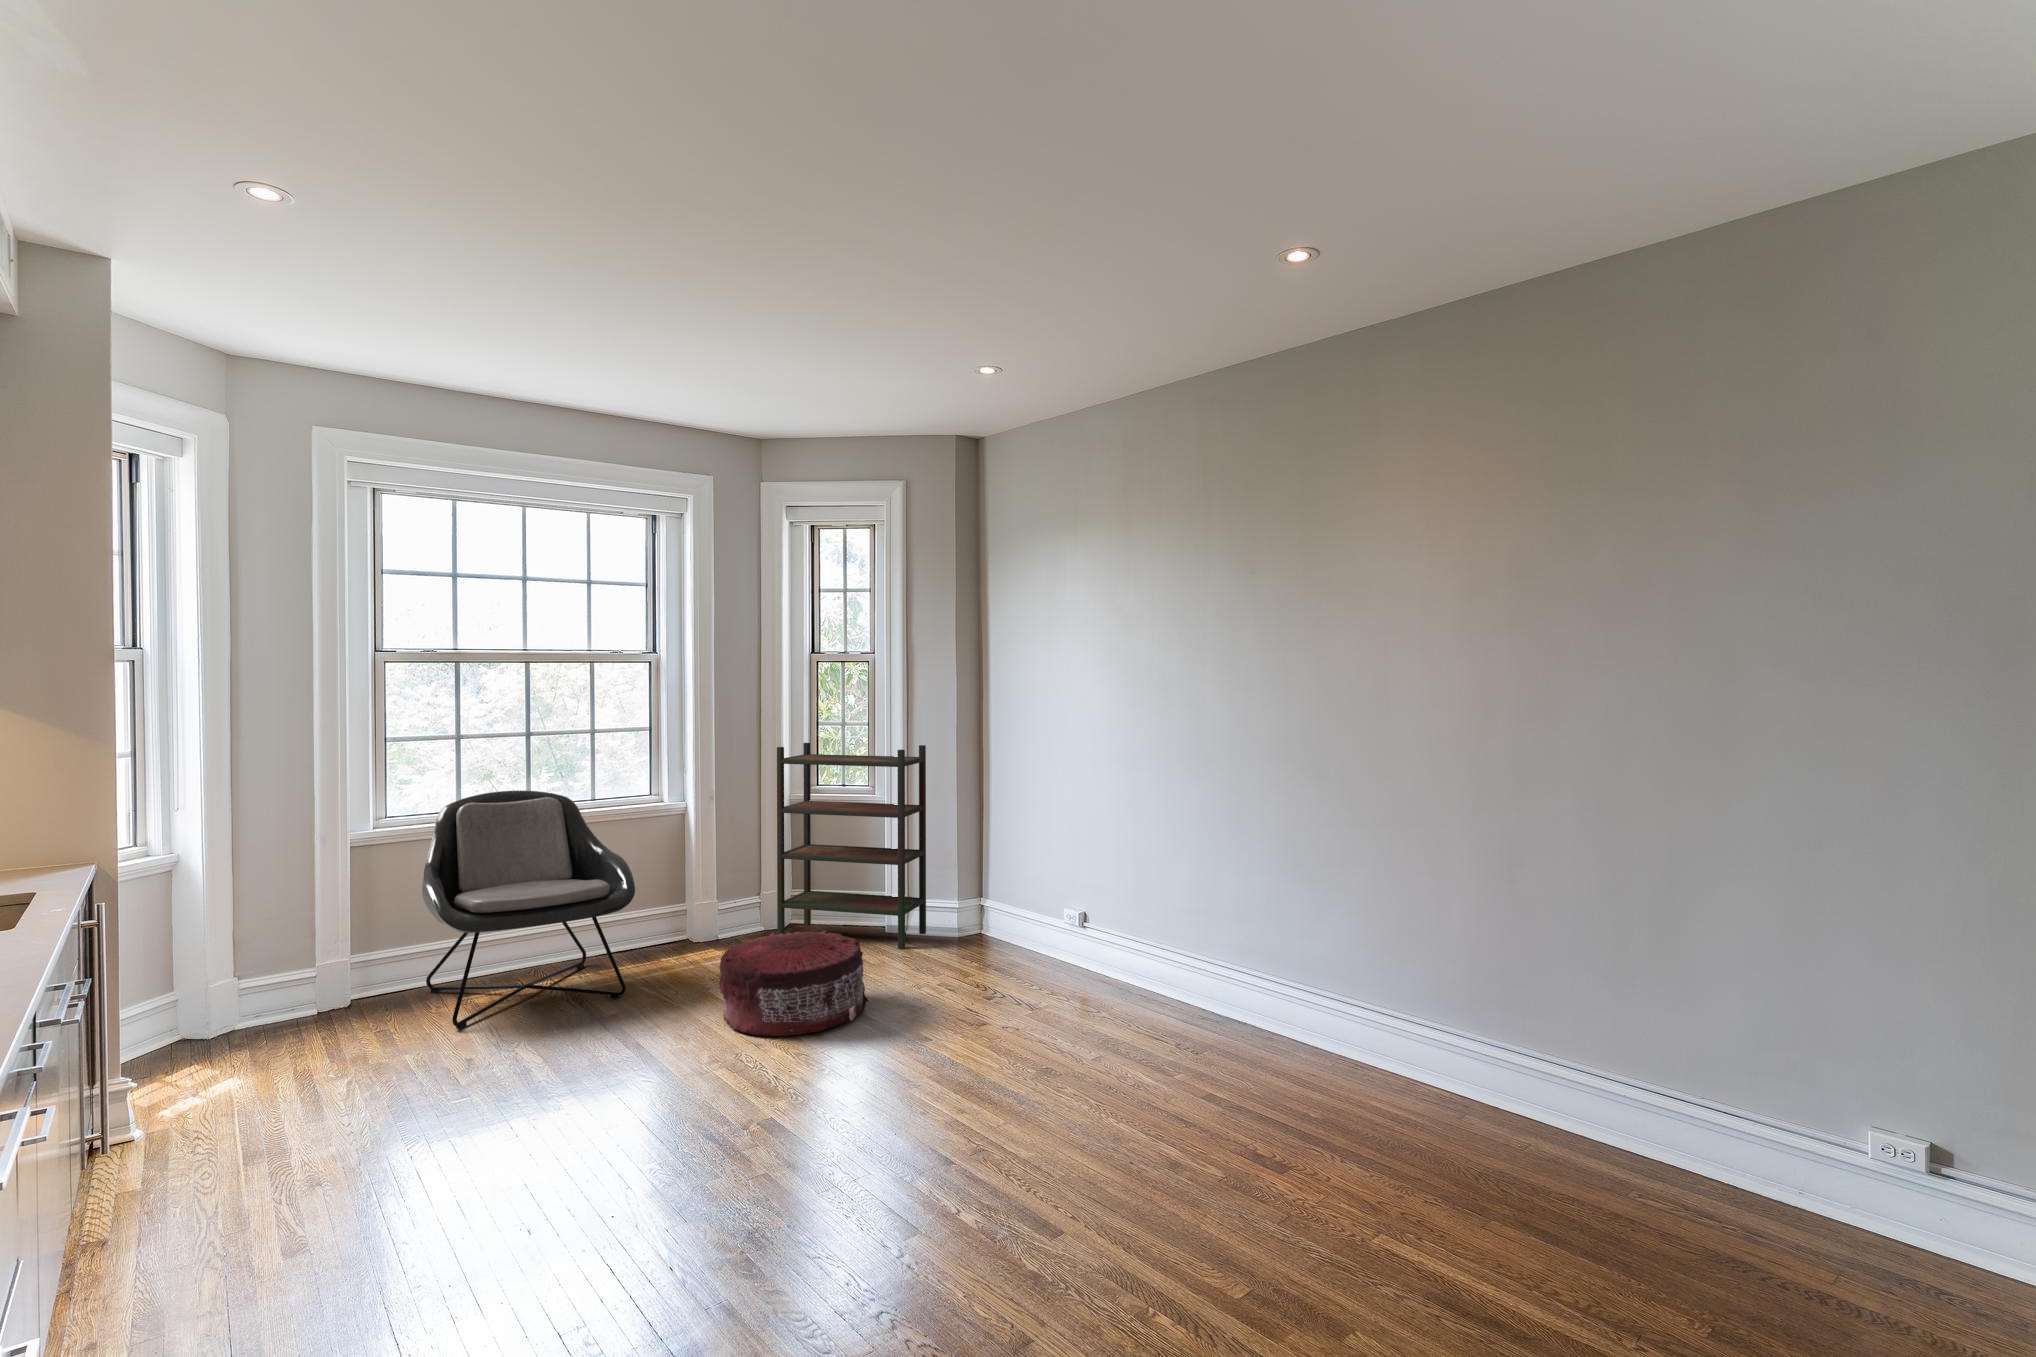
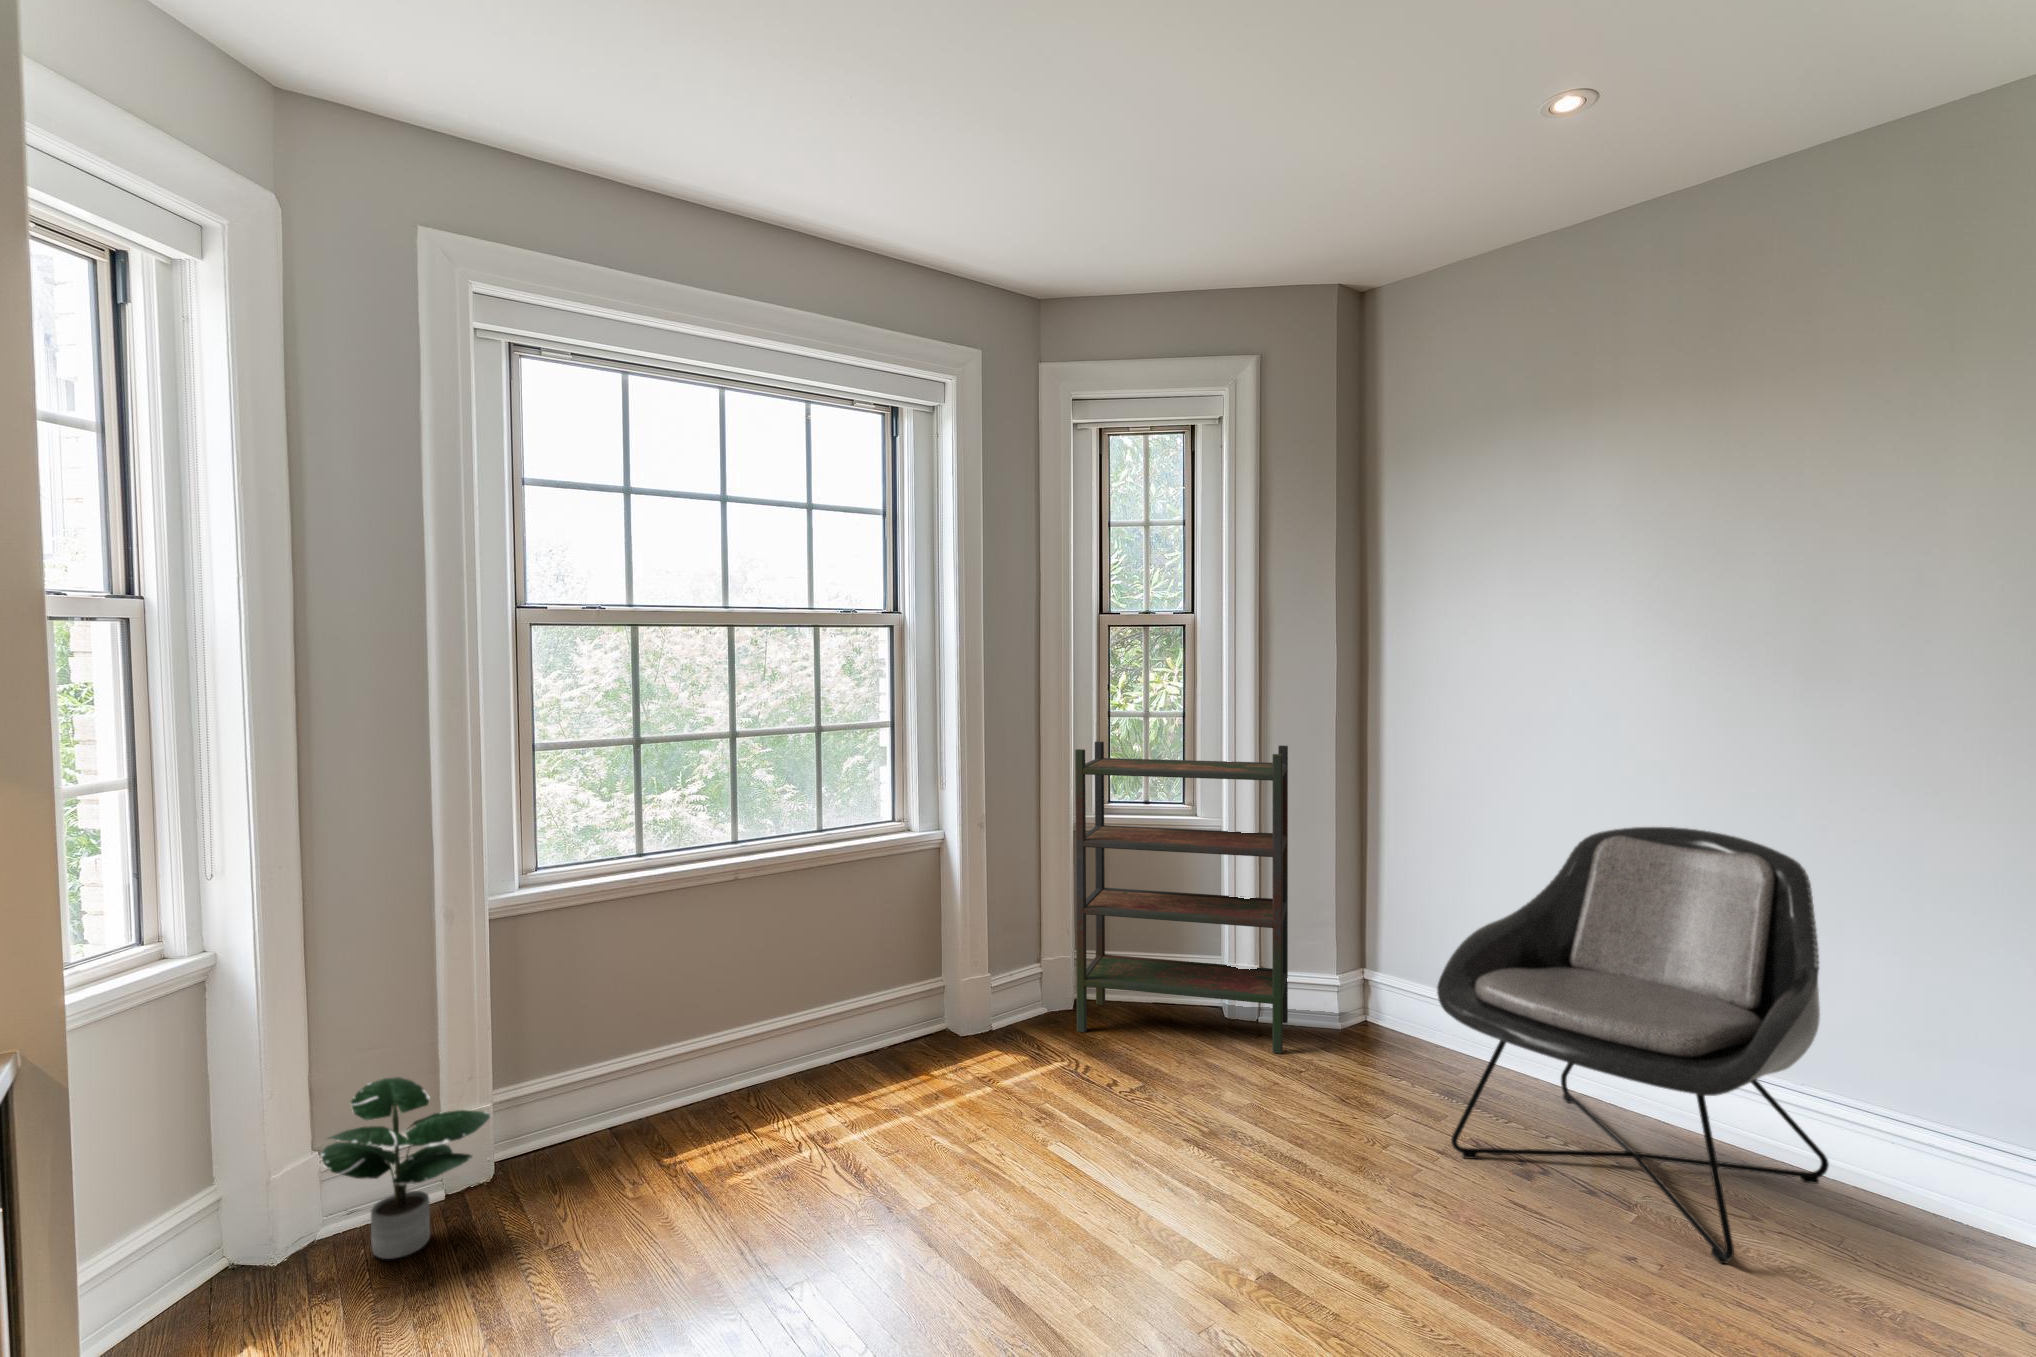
lounge chair: present [422,790,635,1029] -> present [1437,827,1829,1263]
pouf: present [718,930,869,1036] -> none [1108,1054,1352,1273]
potted plant: none [239,936,345,1036] -> present [321,1077,490,1259]

